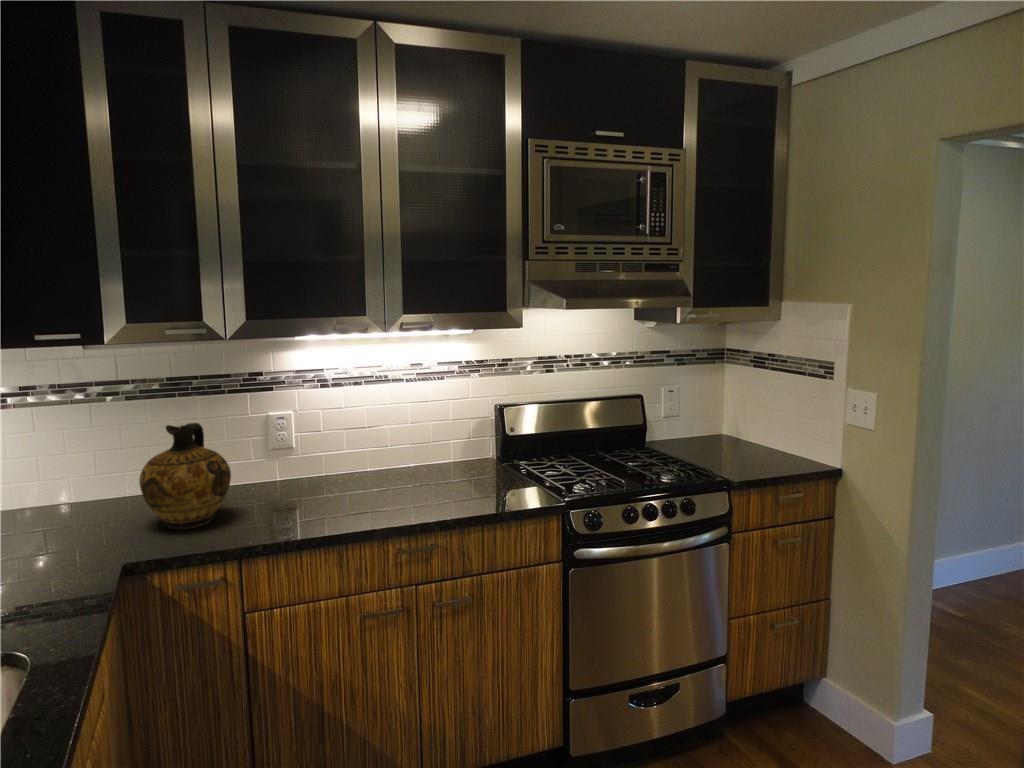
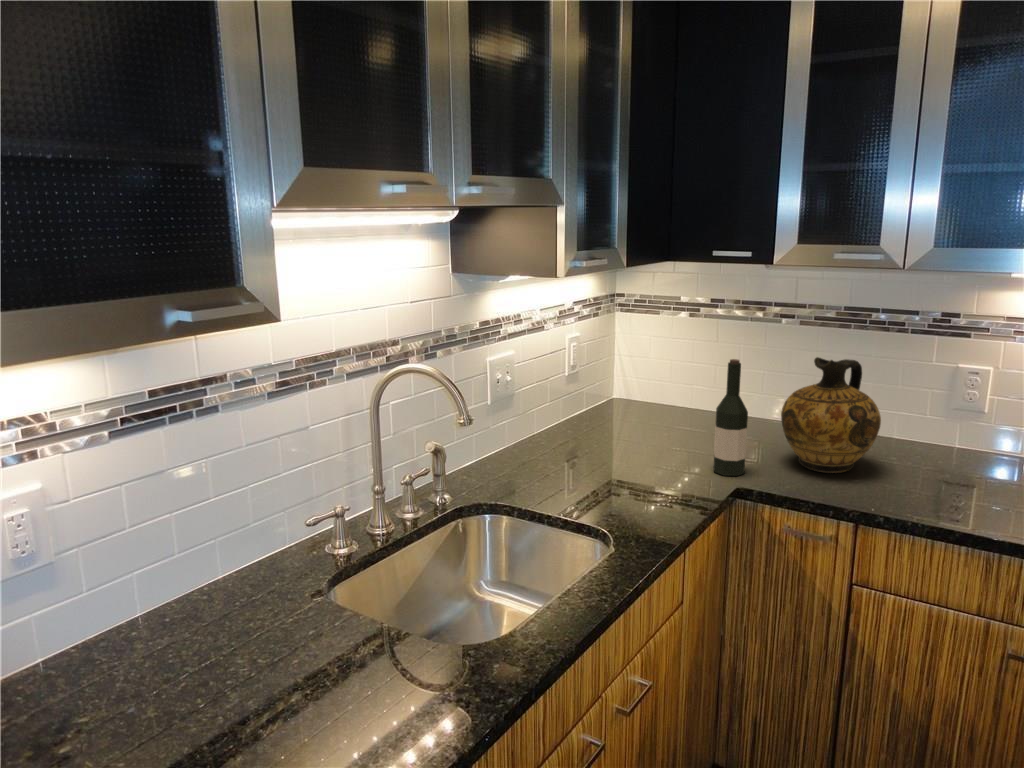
wine bottle: none [77,440,120,559] -> present [713,359,748,476]

